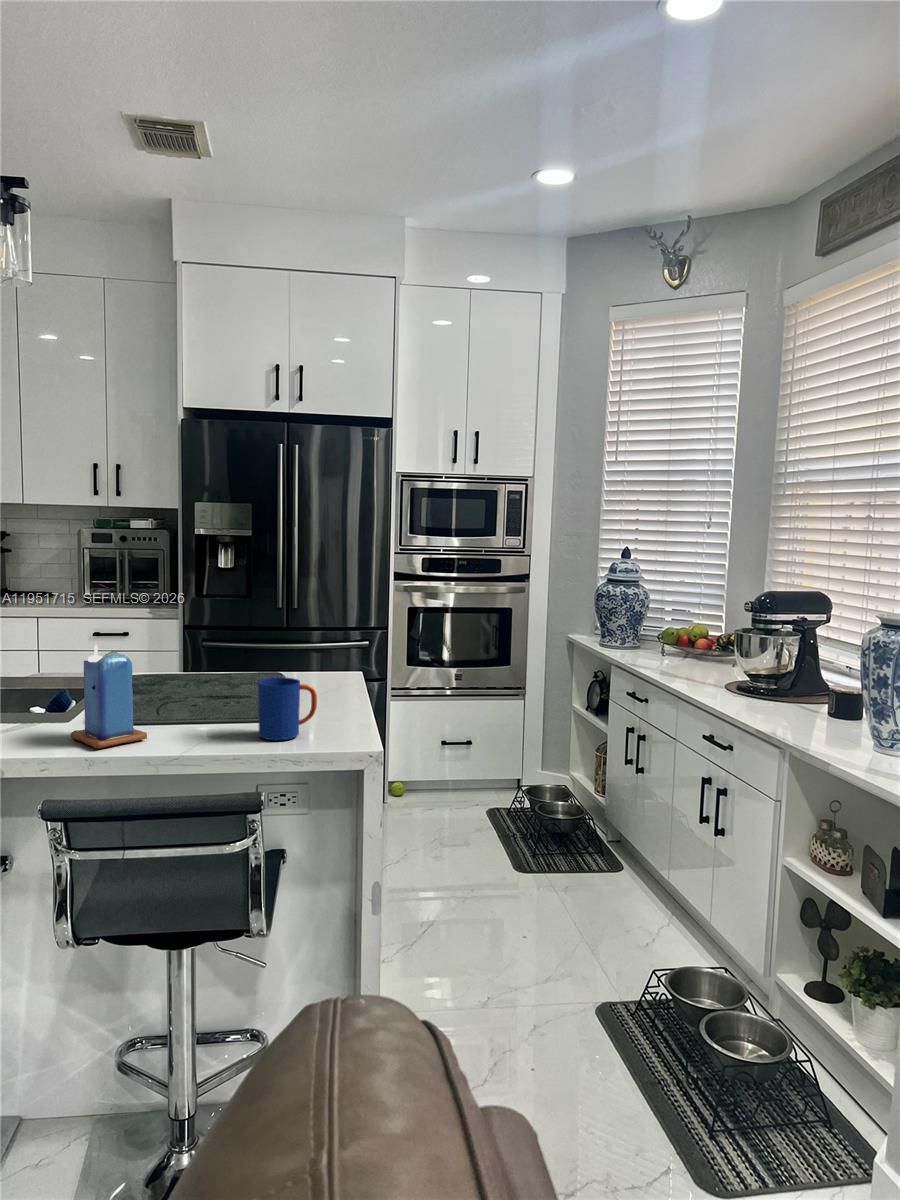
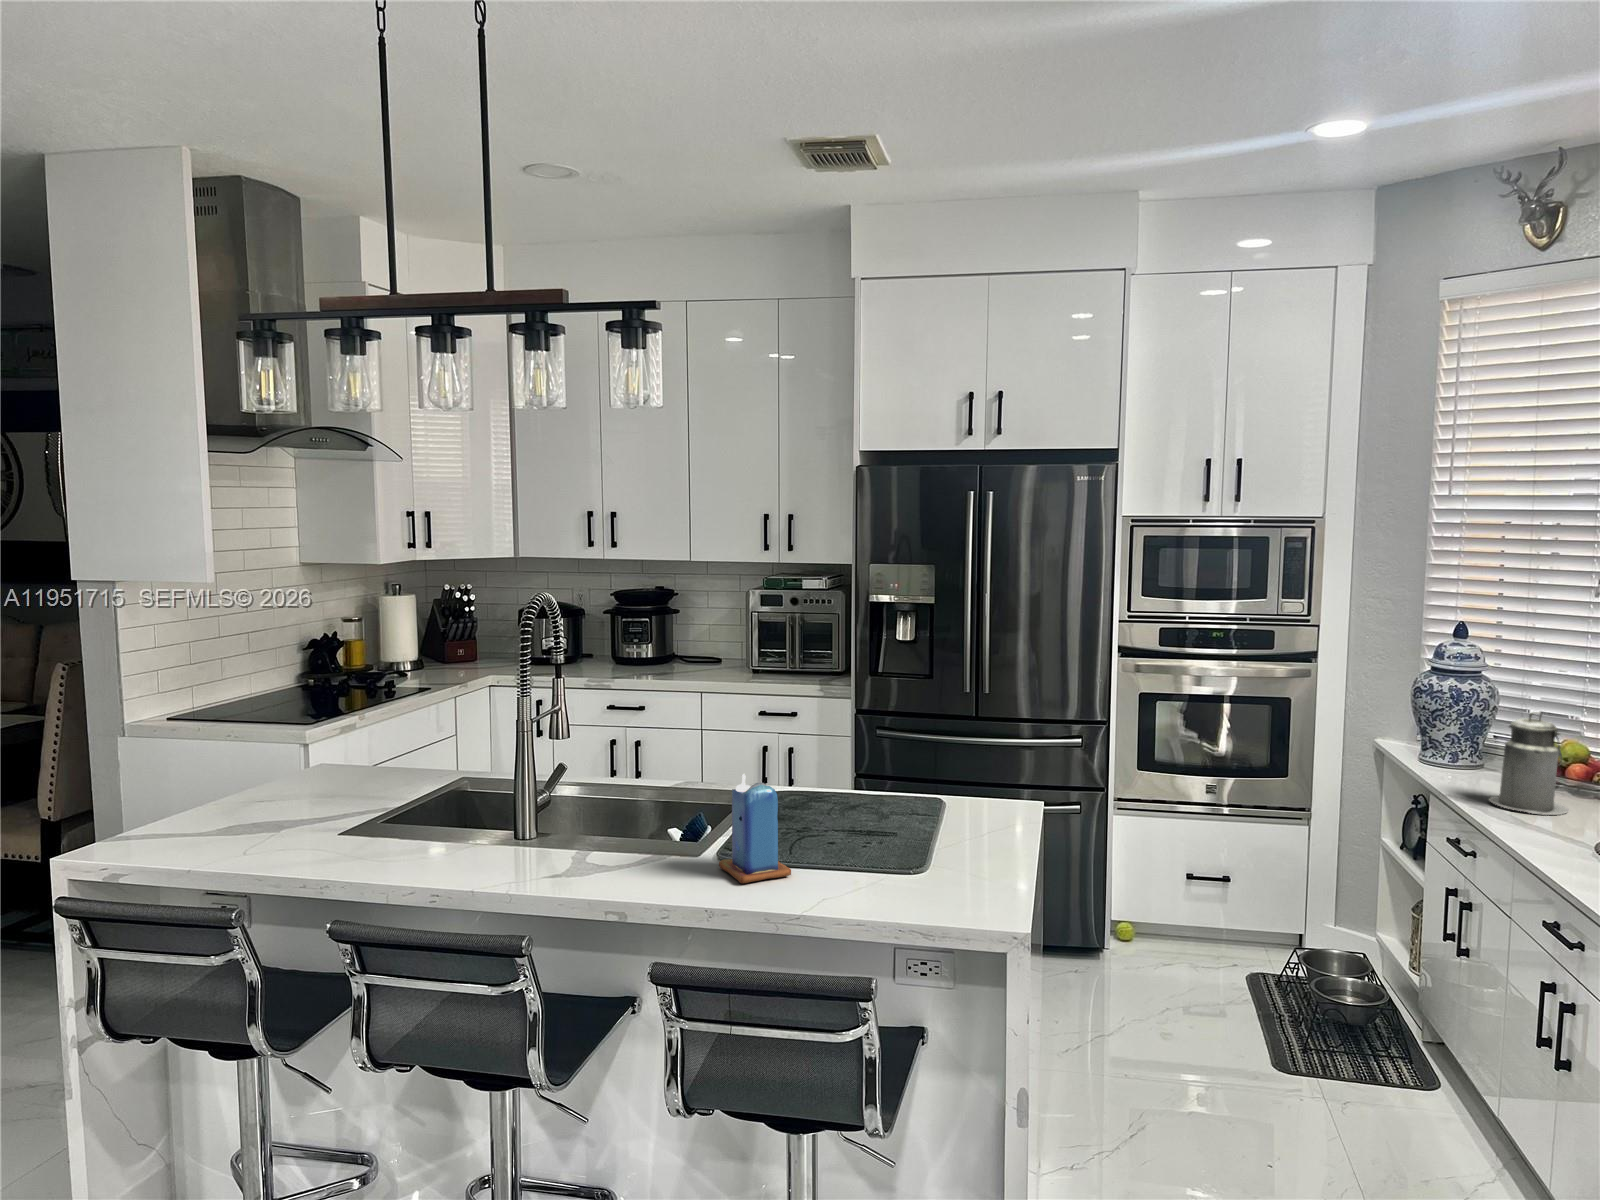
canister: none [652,601,700,671] -> present [1489,712,1569,815]
mug: present [258,678,317,740] -> none [906,818,971,891]

